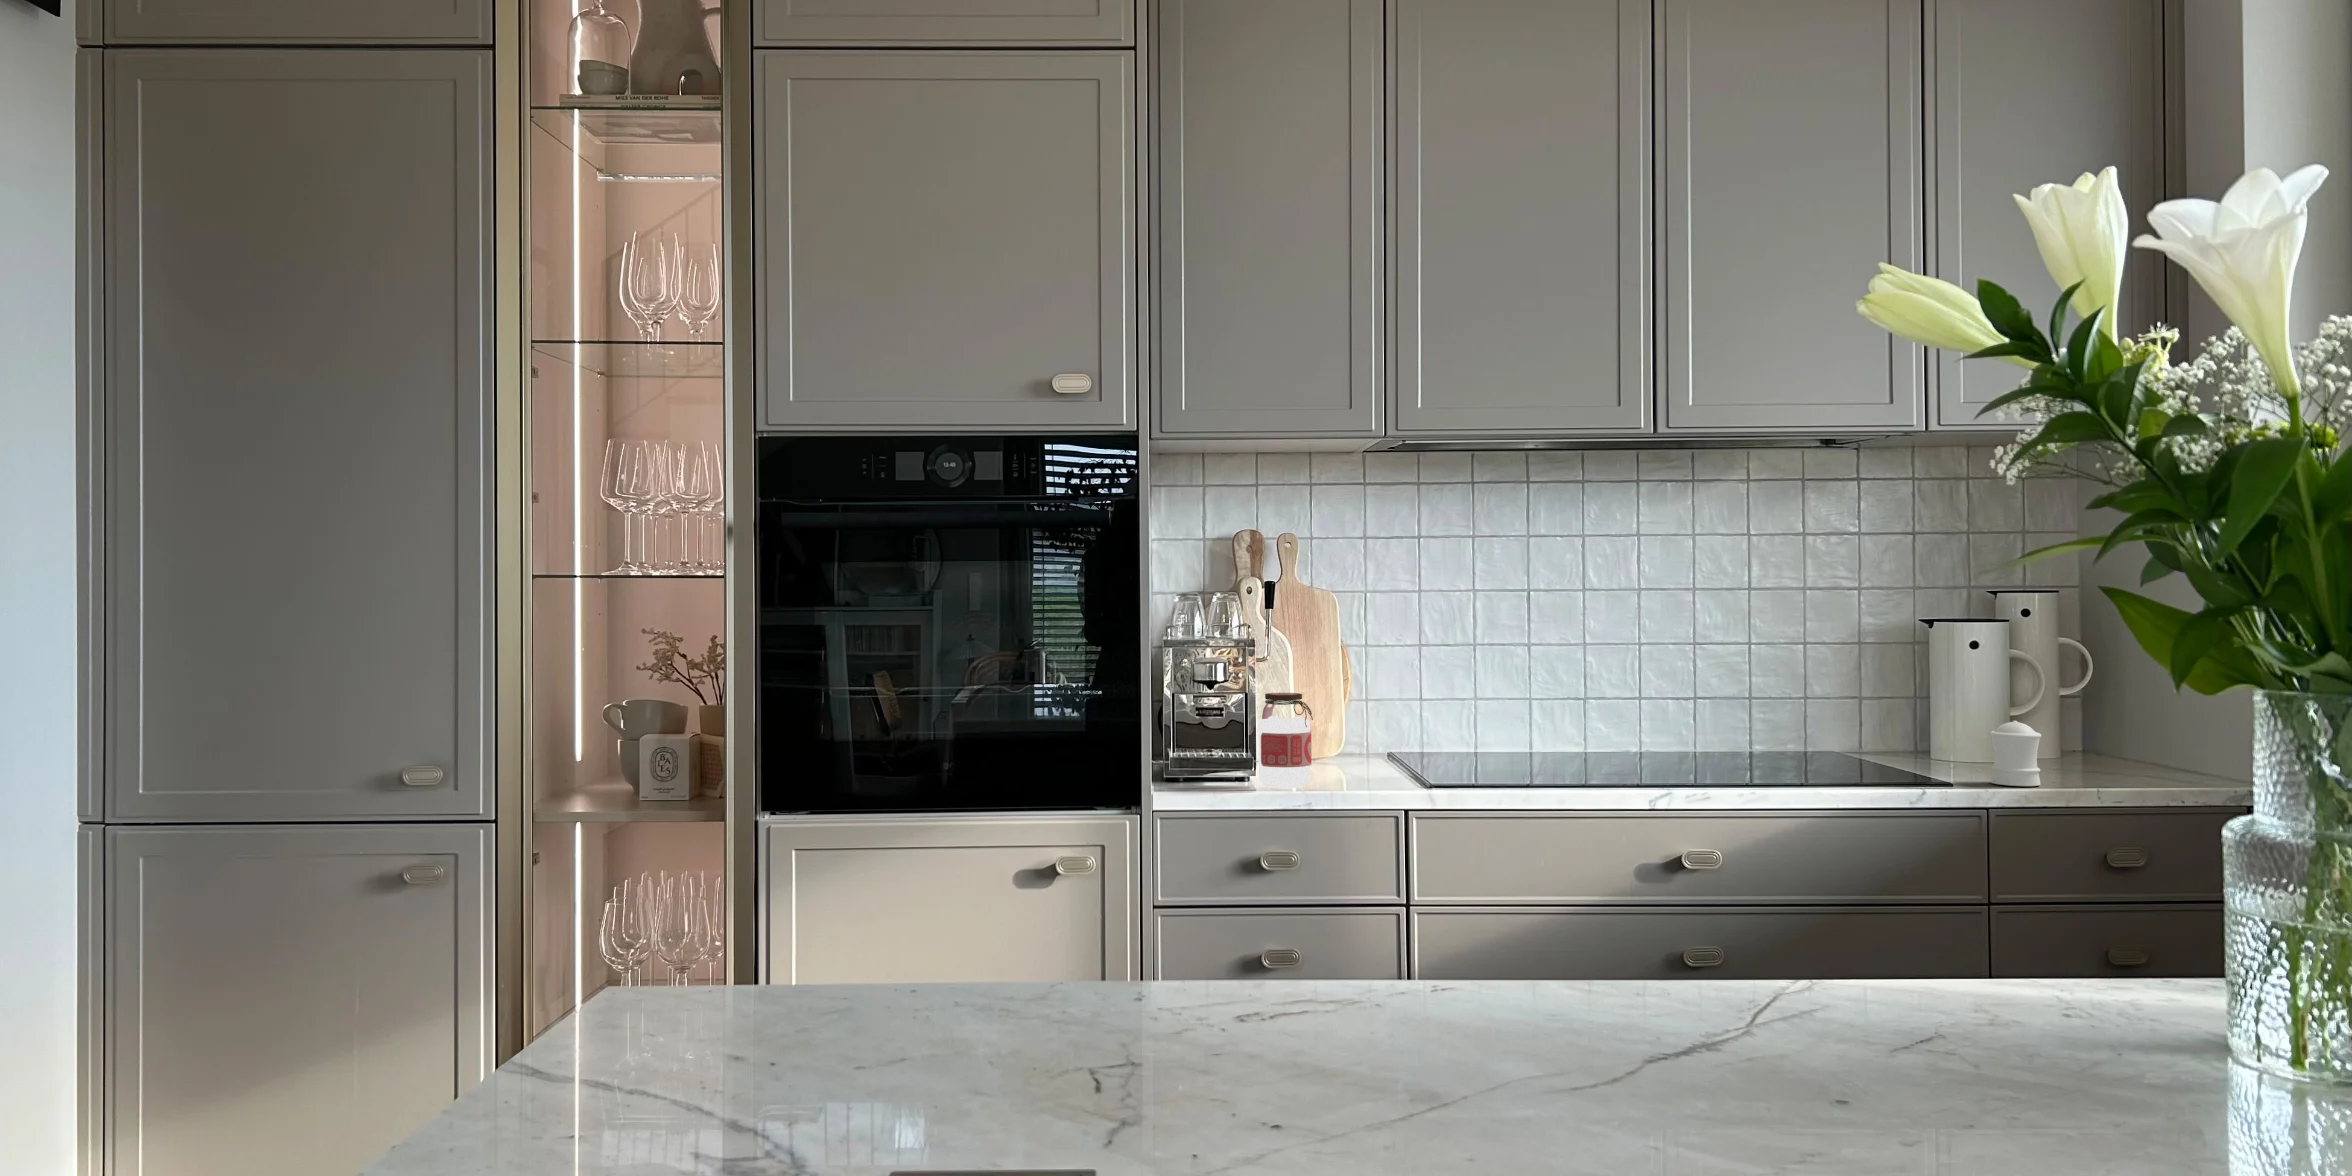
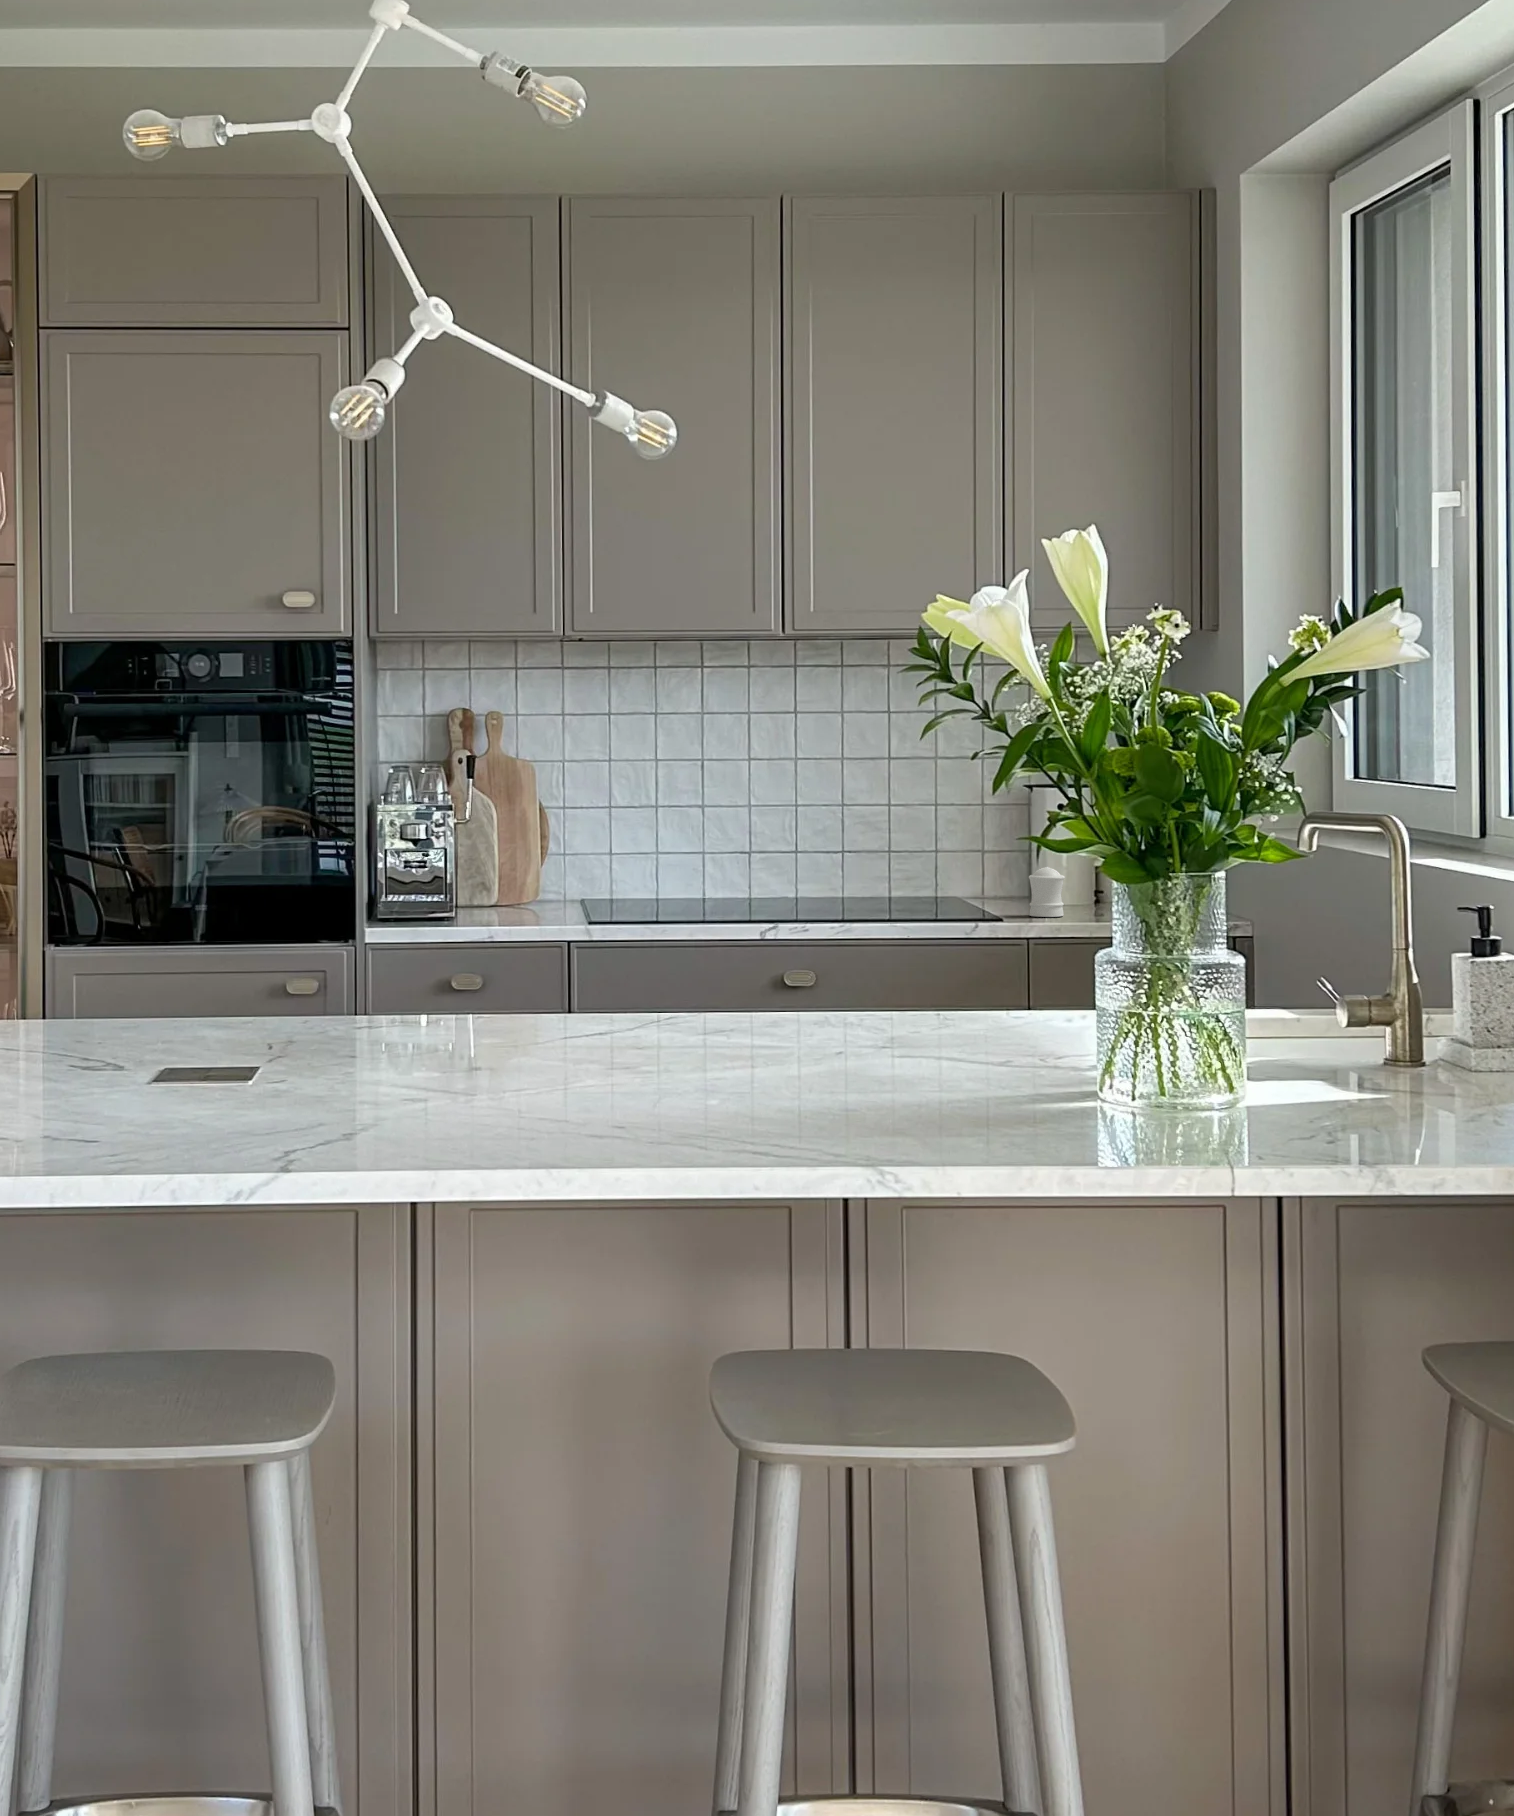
jar: present [1258,693,1313,788] -> none [450,847,495,923]

